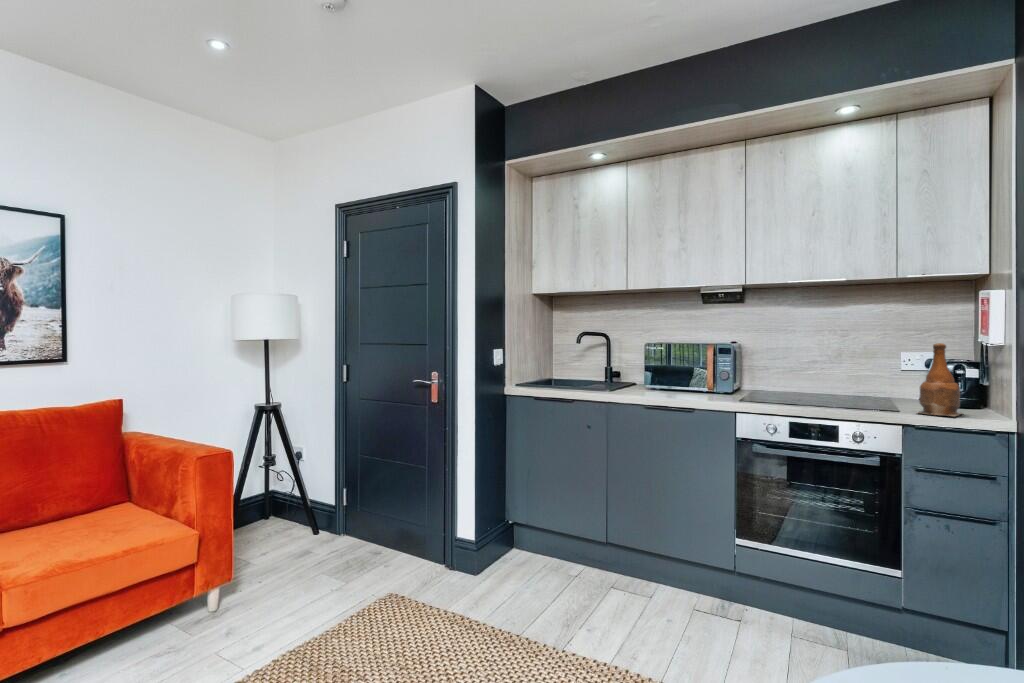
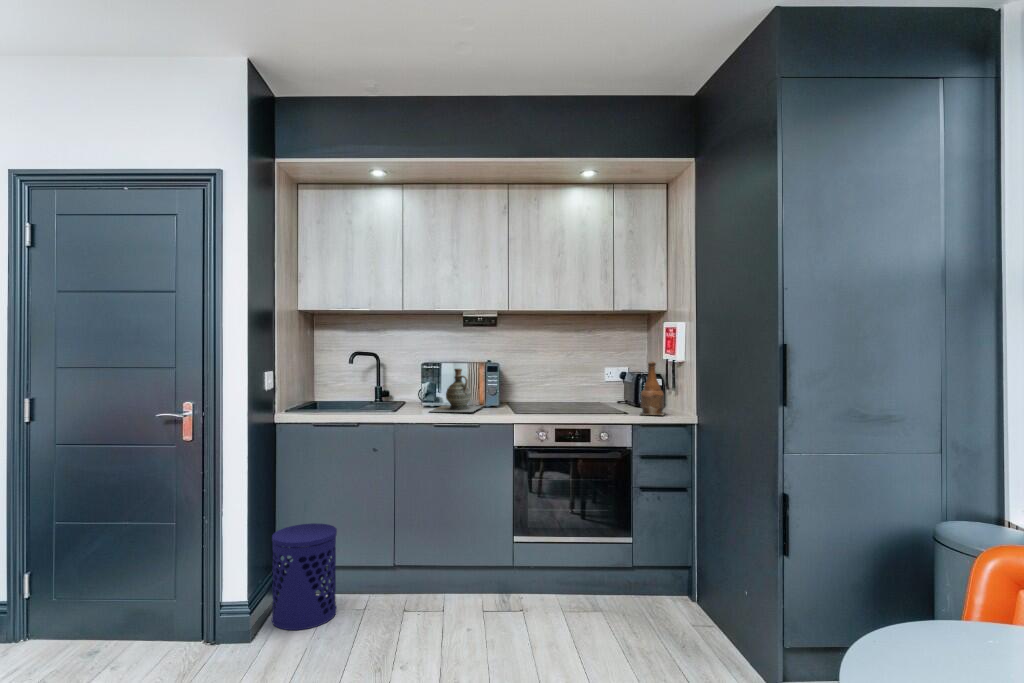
ceramic jug: none [644,349,710,396] -> present [430,369,482,412]
waste bin: none [497,487,552,582] -> present [272,523,337,630]

